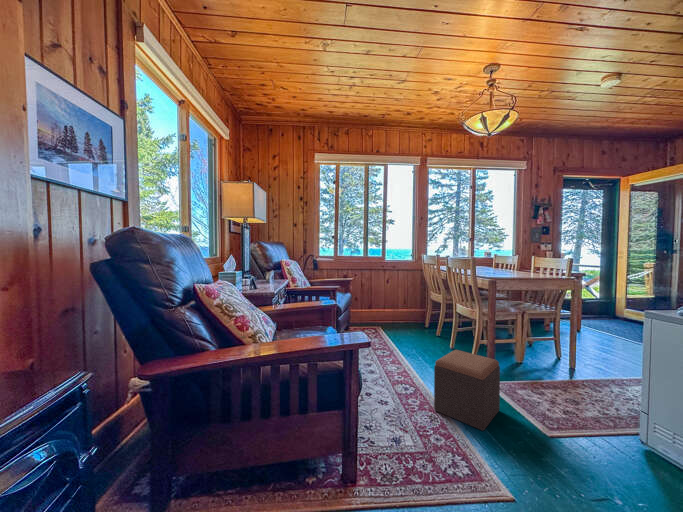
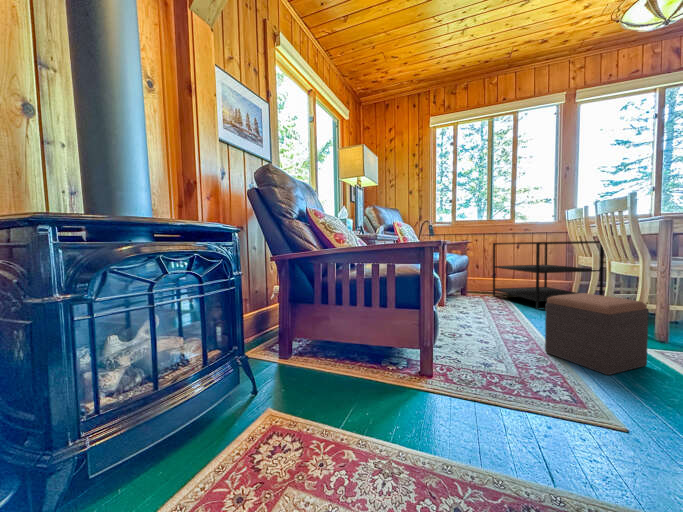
side table: none [372,280,451,347] -> present [493,241,604,310]

